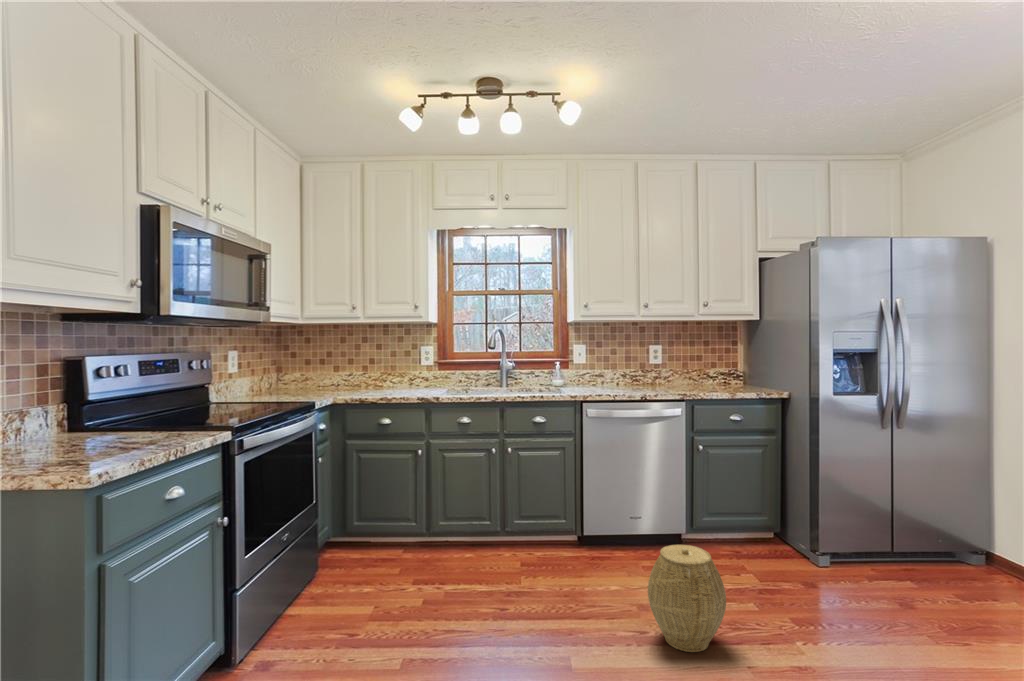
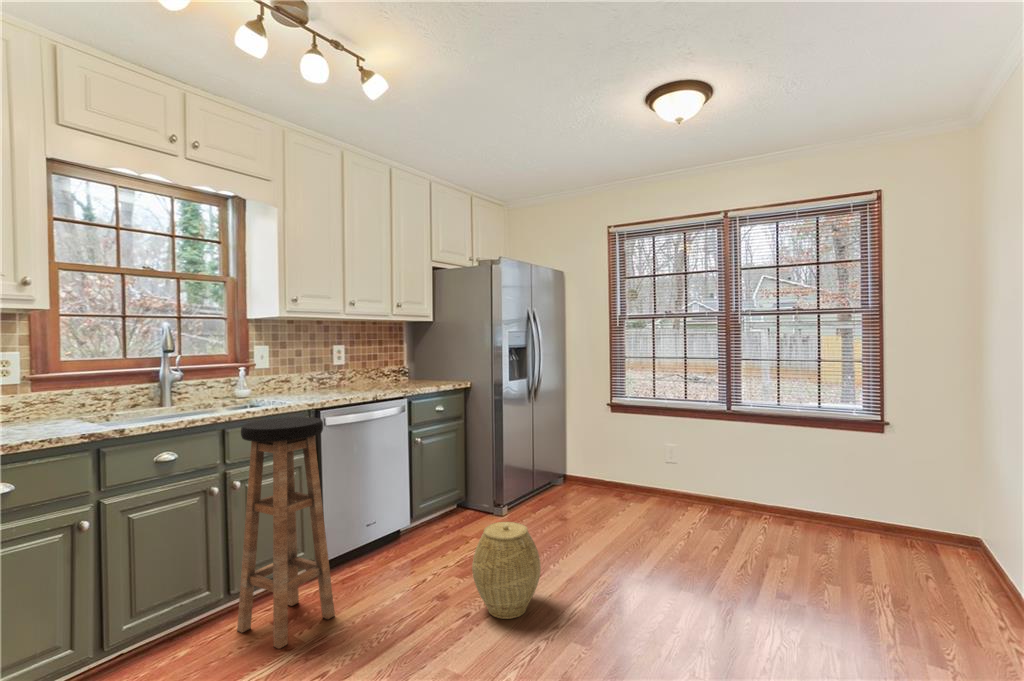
bar stool: none [500,404,560,578] -> present [237,417,335,649]

